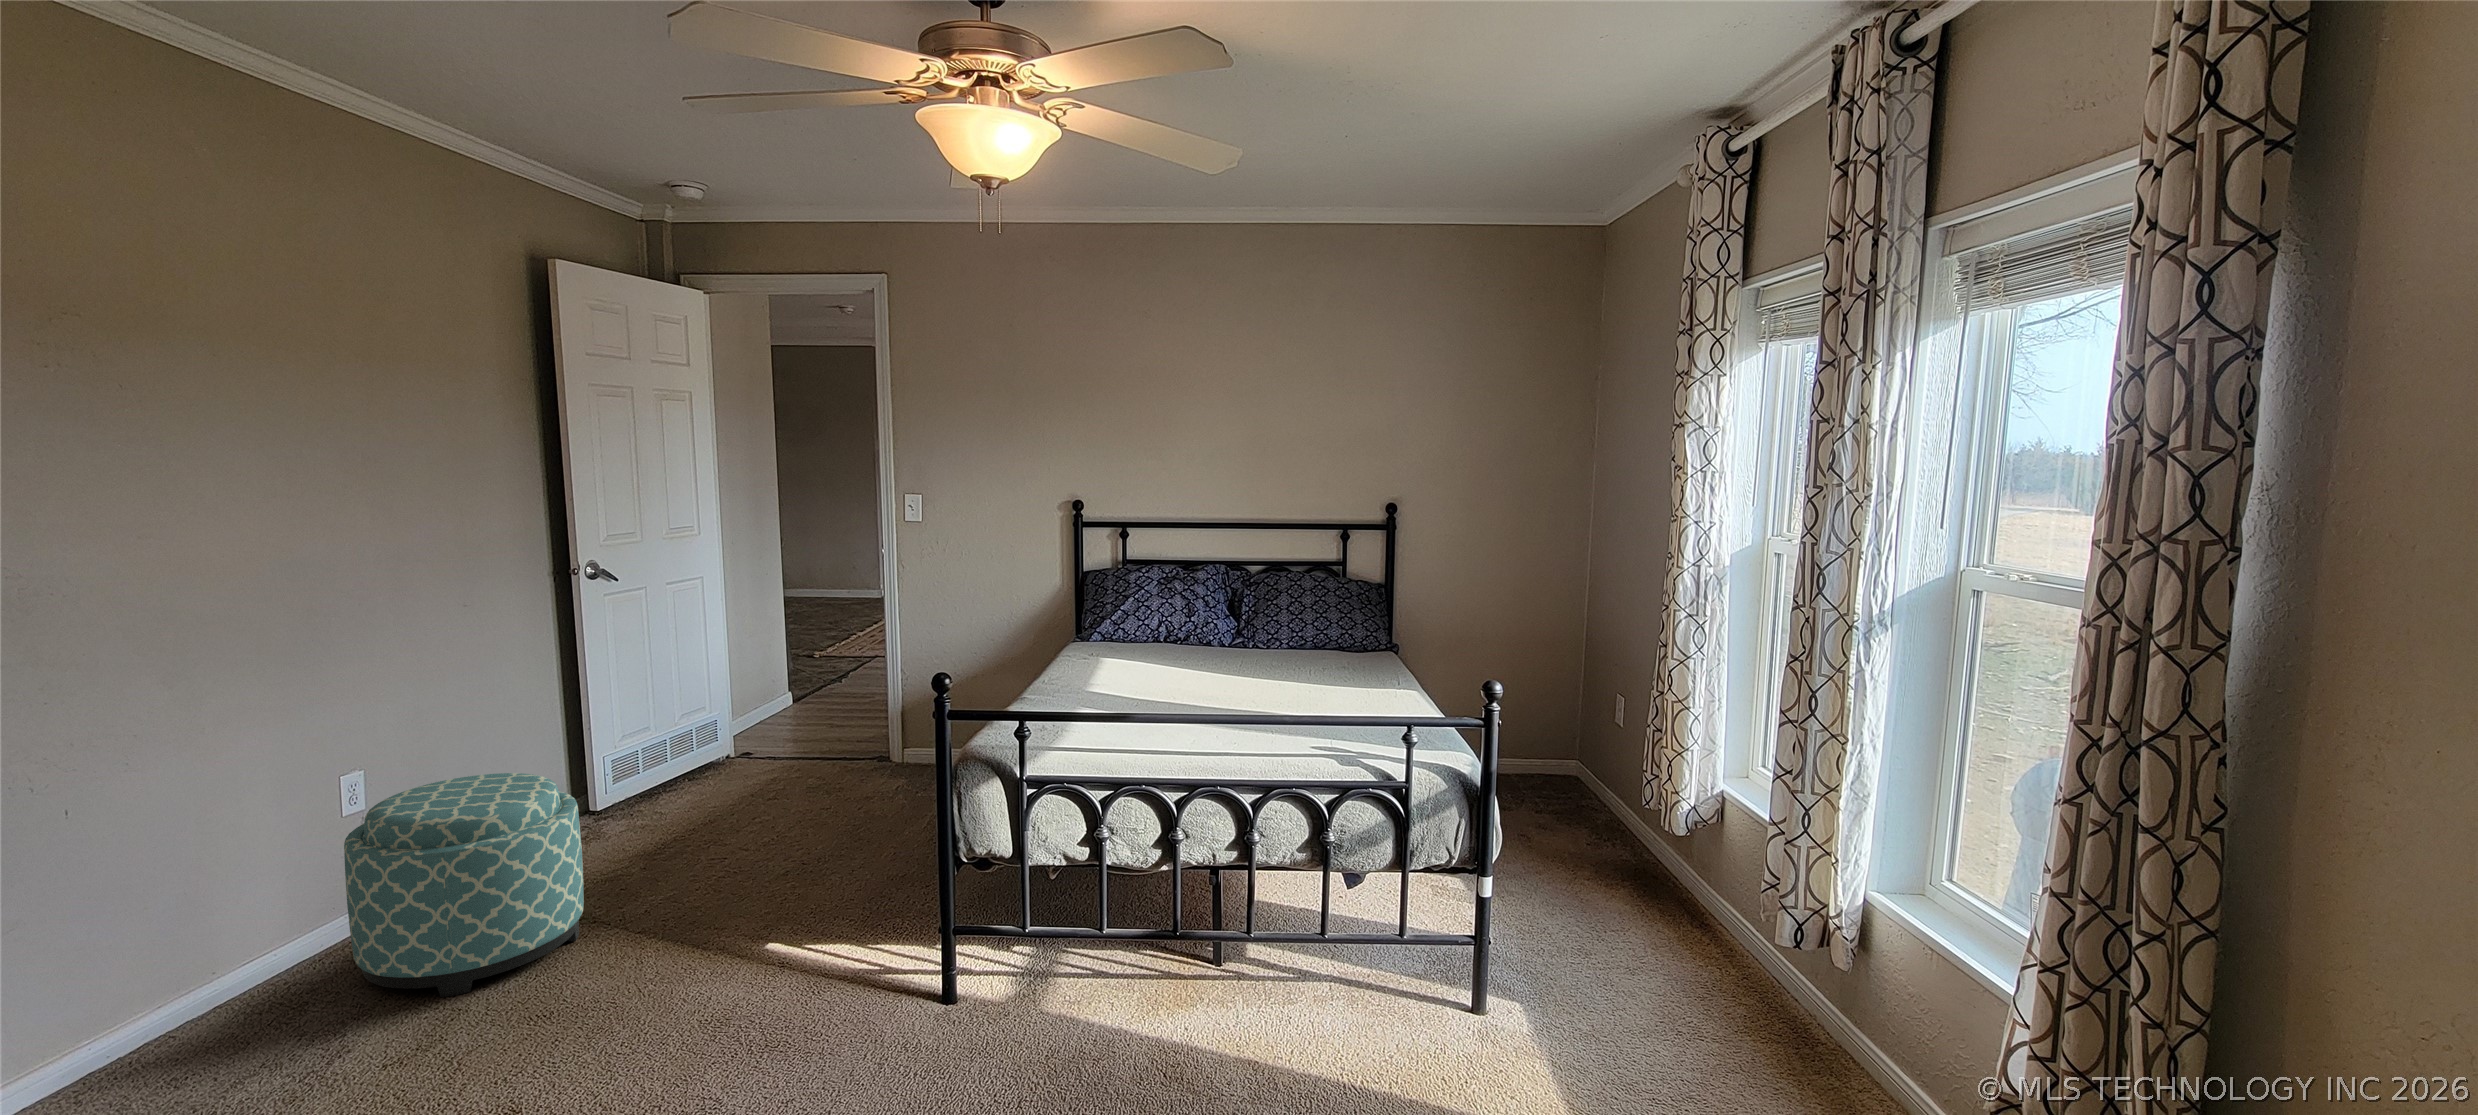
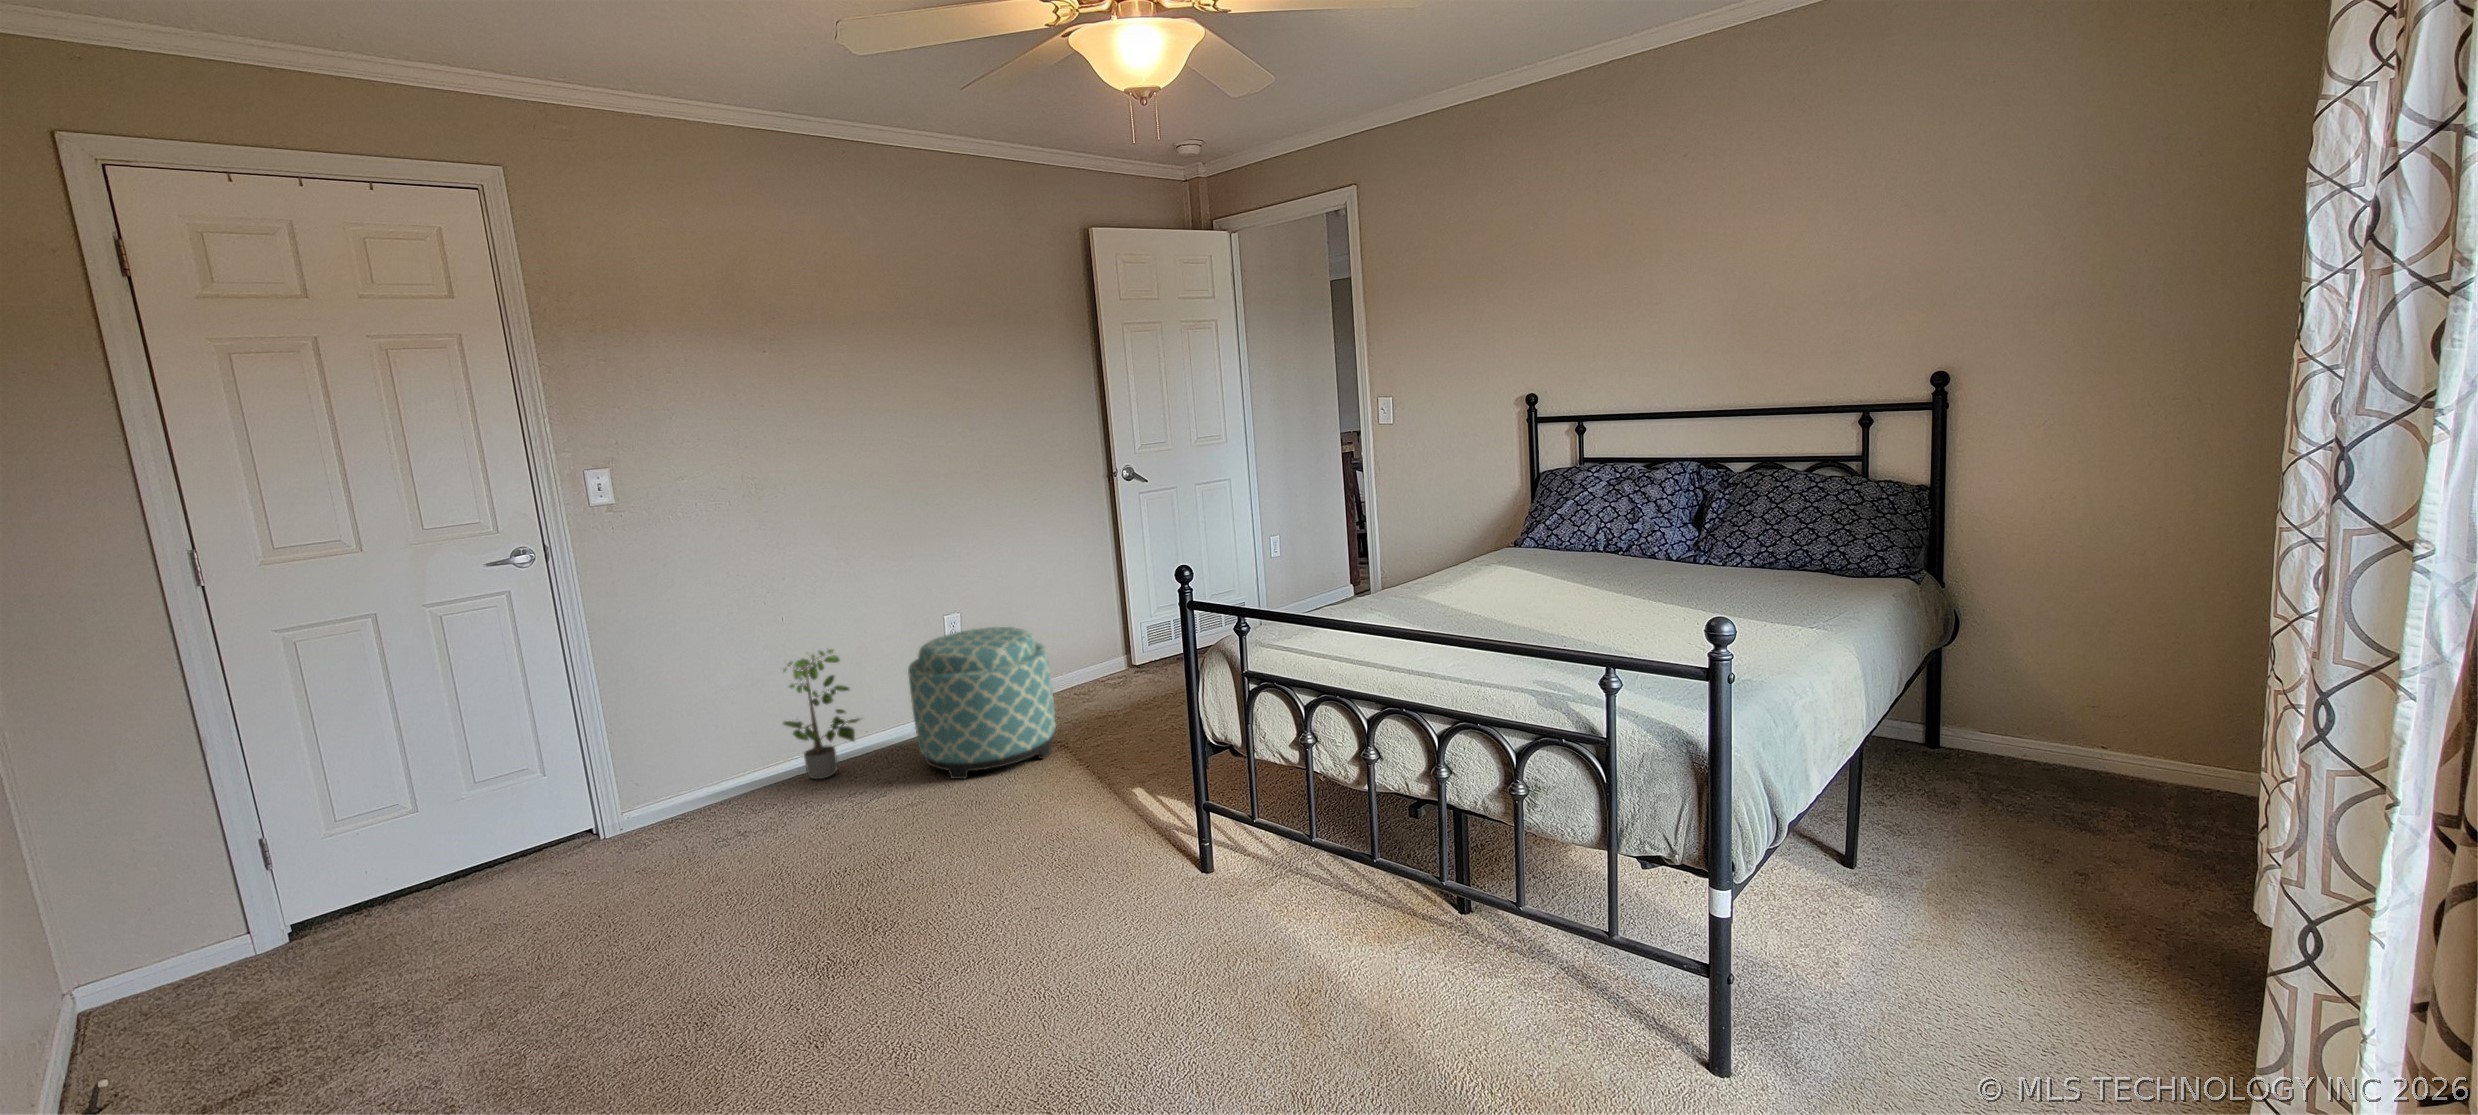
potted plant: none [73,836,237,1061] -> present [783,649,860,779]

